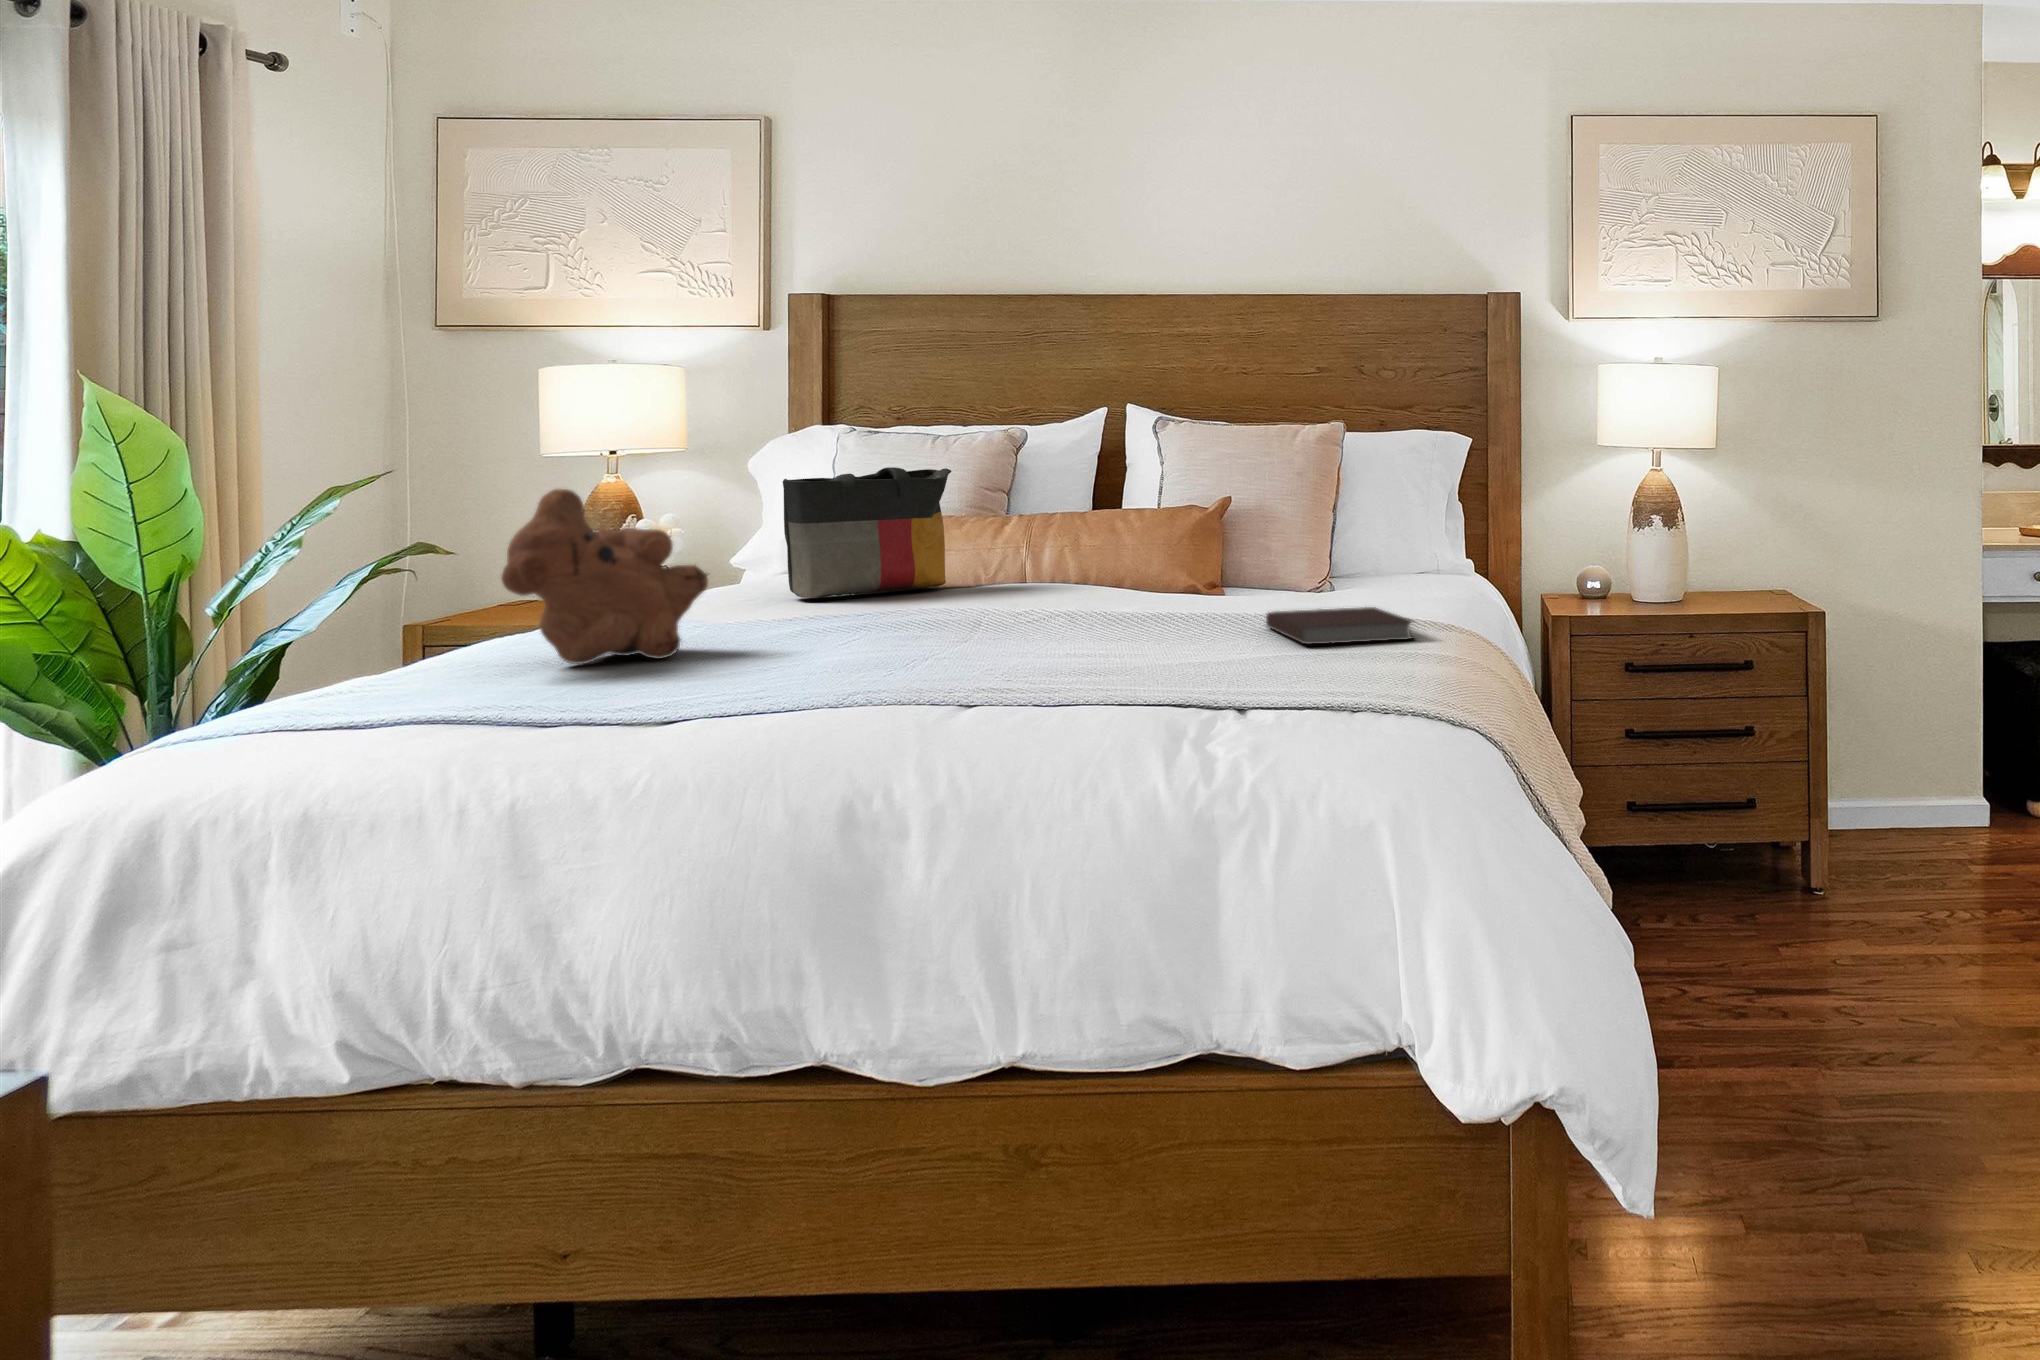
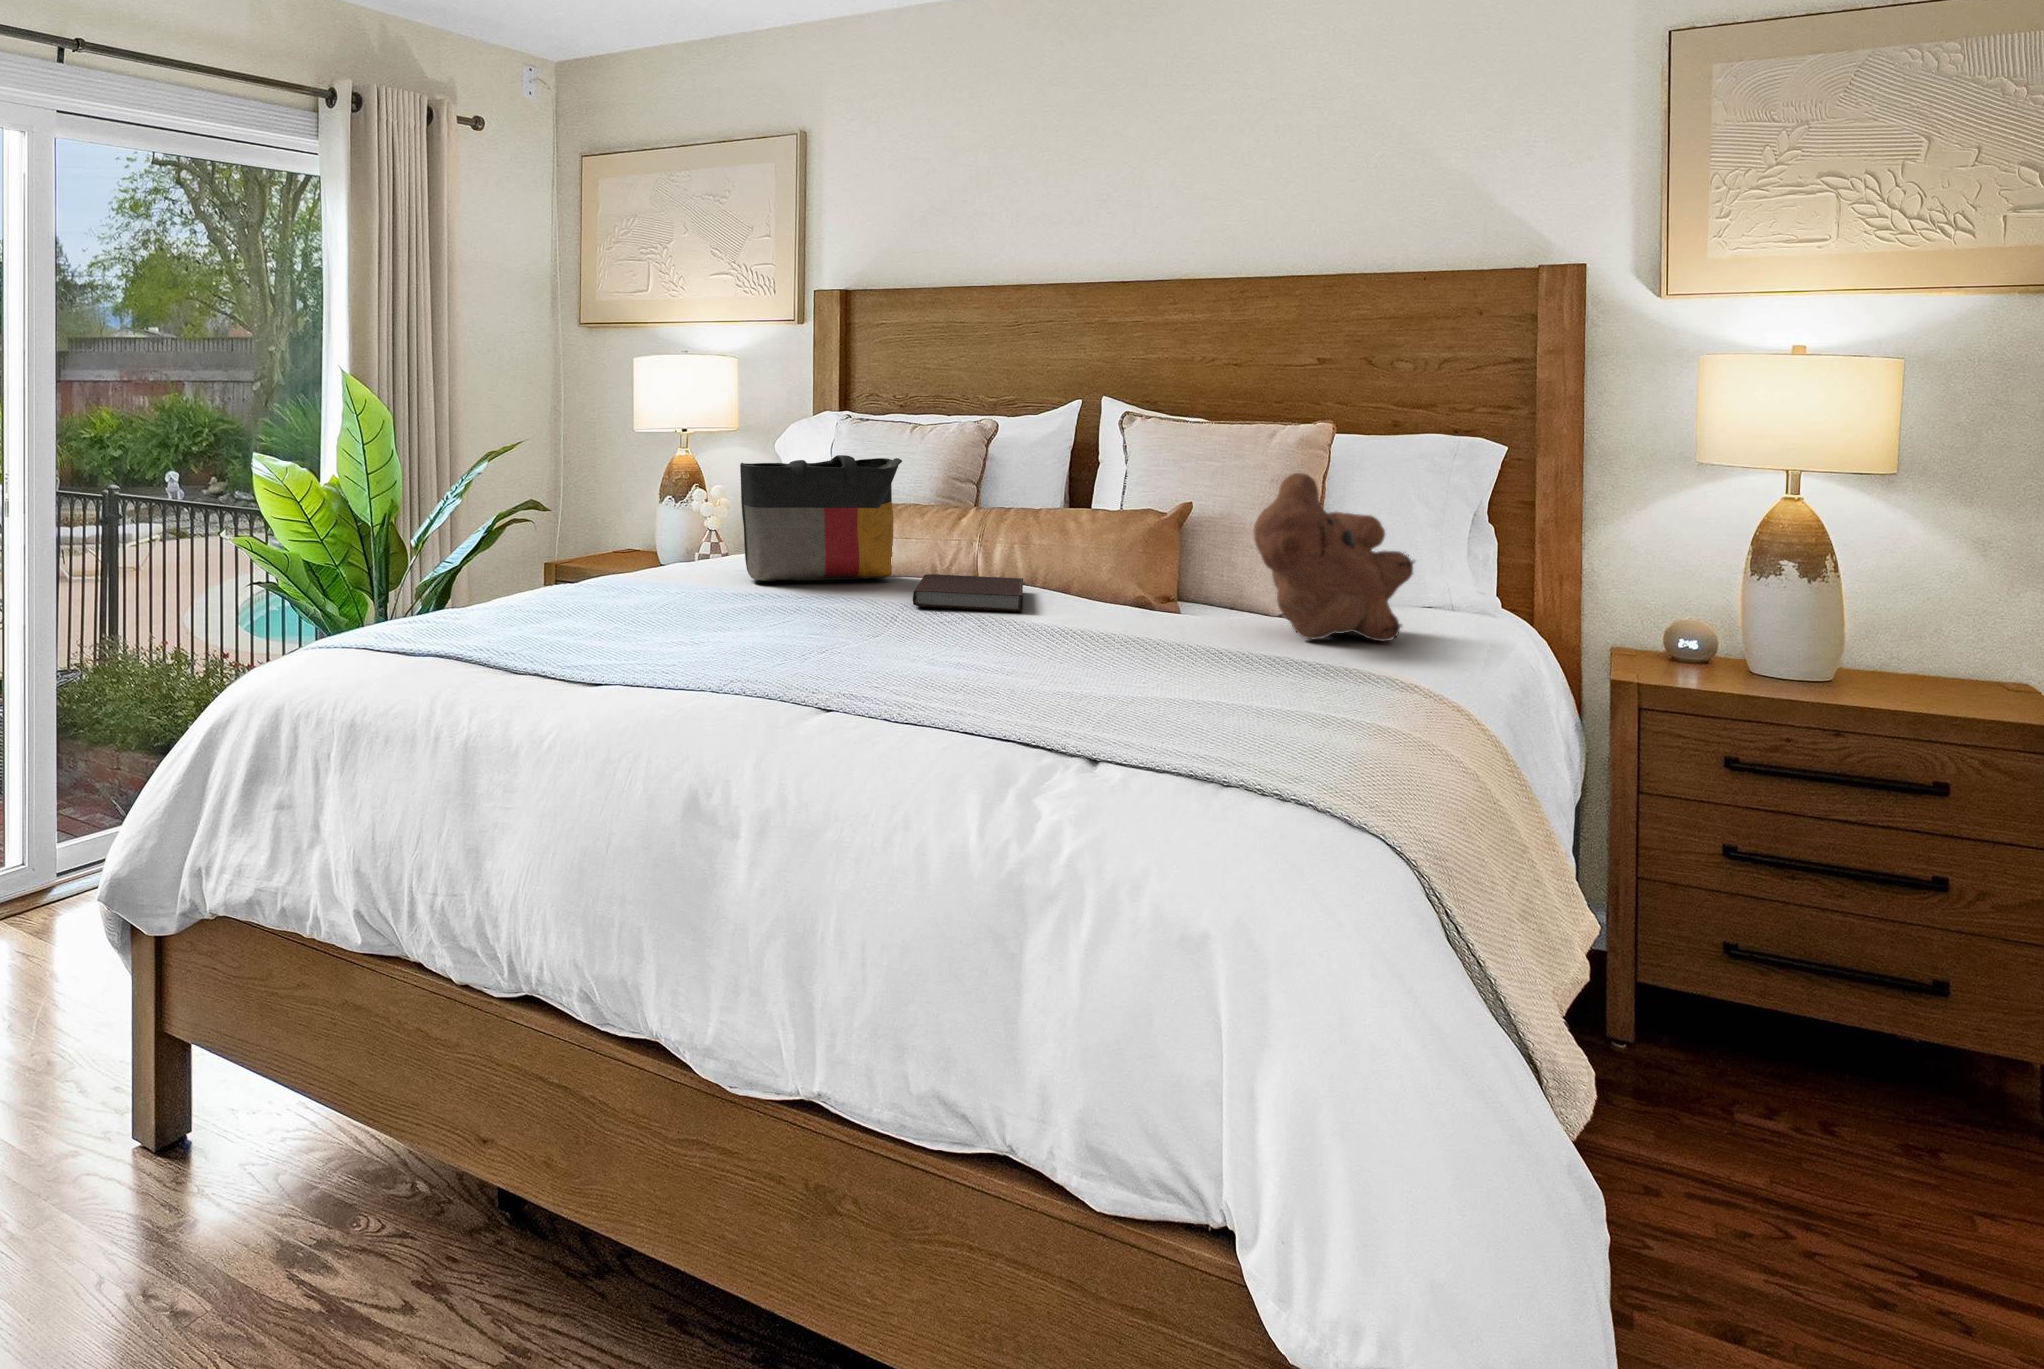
teddy bear: present [501,489,708,664] -> present [1254,473,1414,641]
notebook: present [1266,607,1413,644] -> present [913,574,1023,612]

